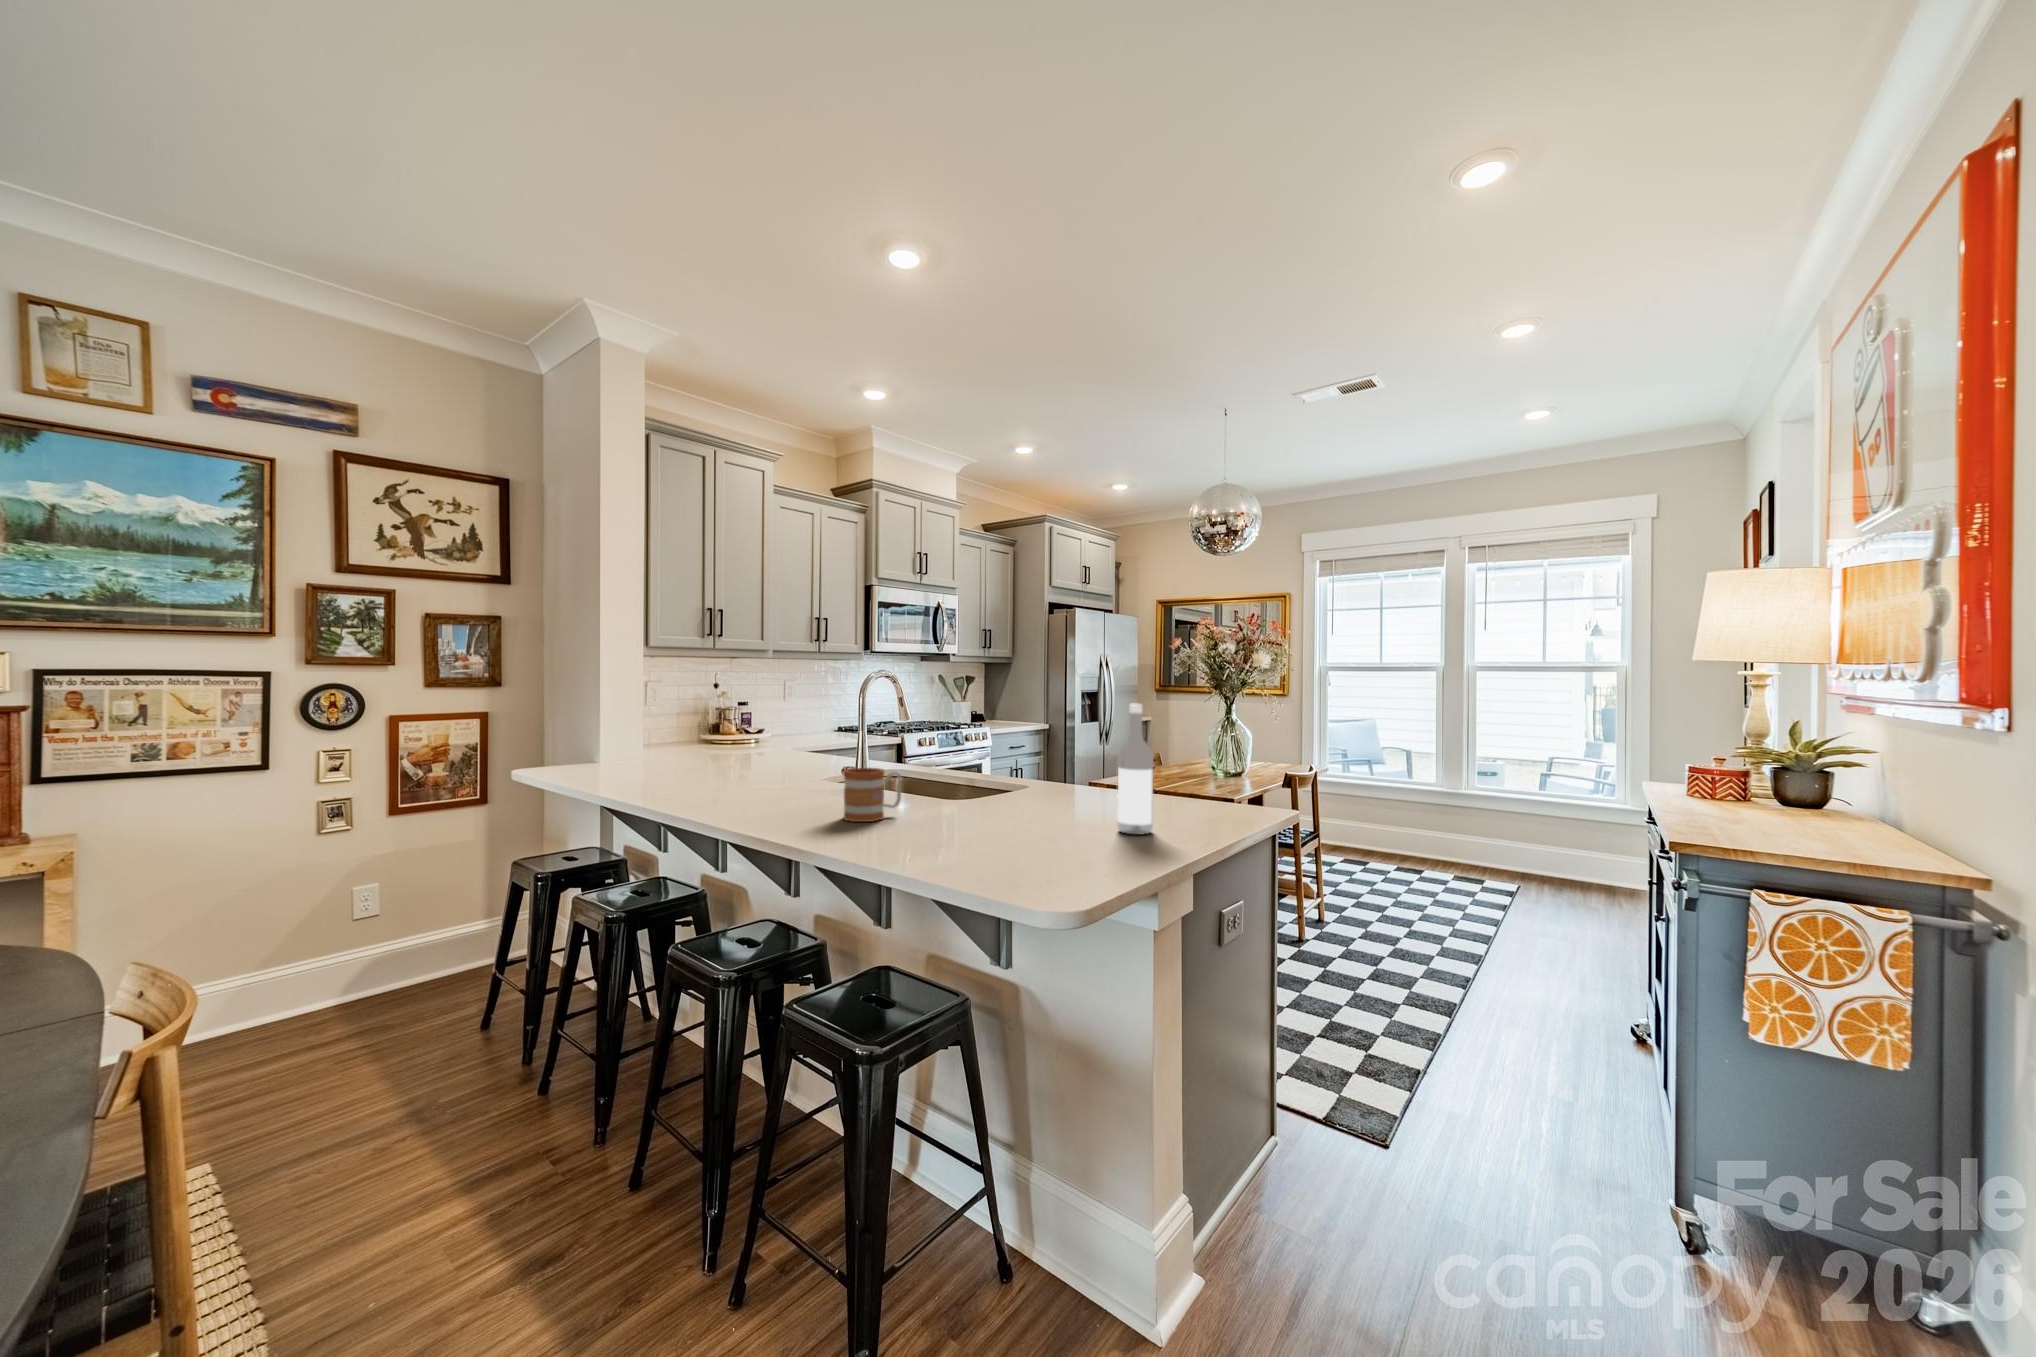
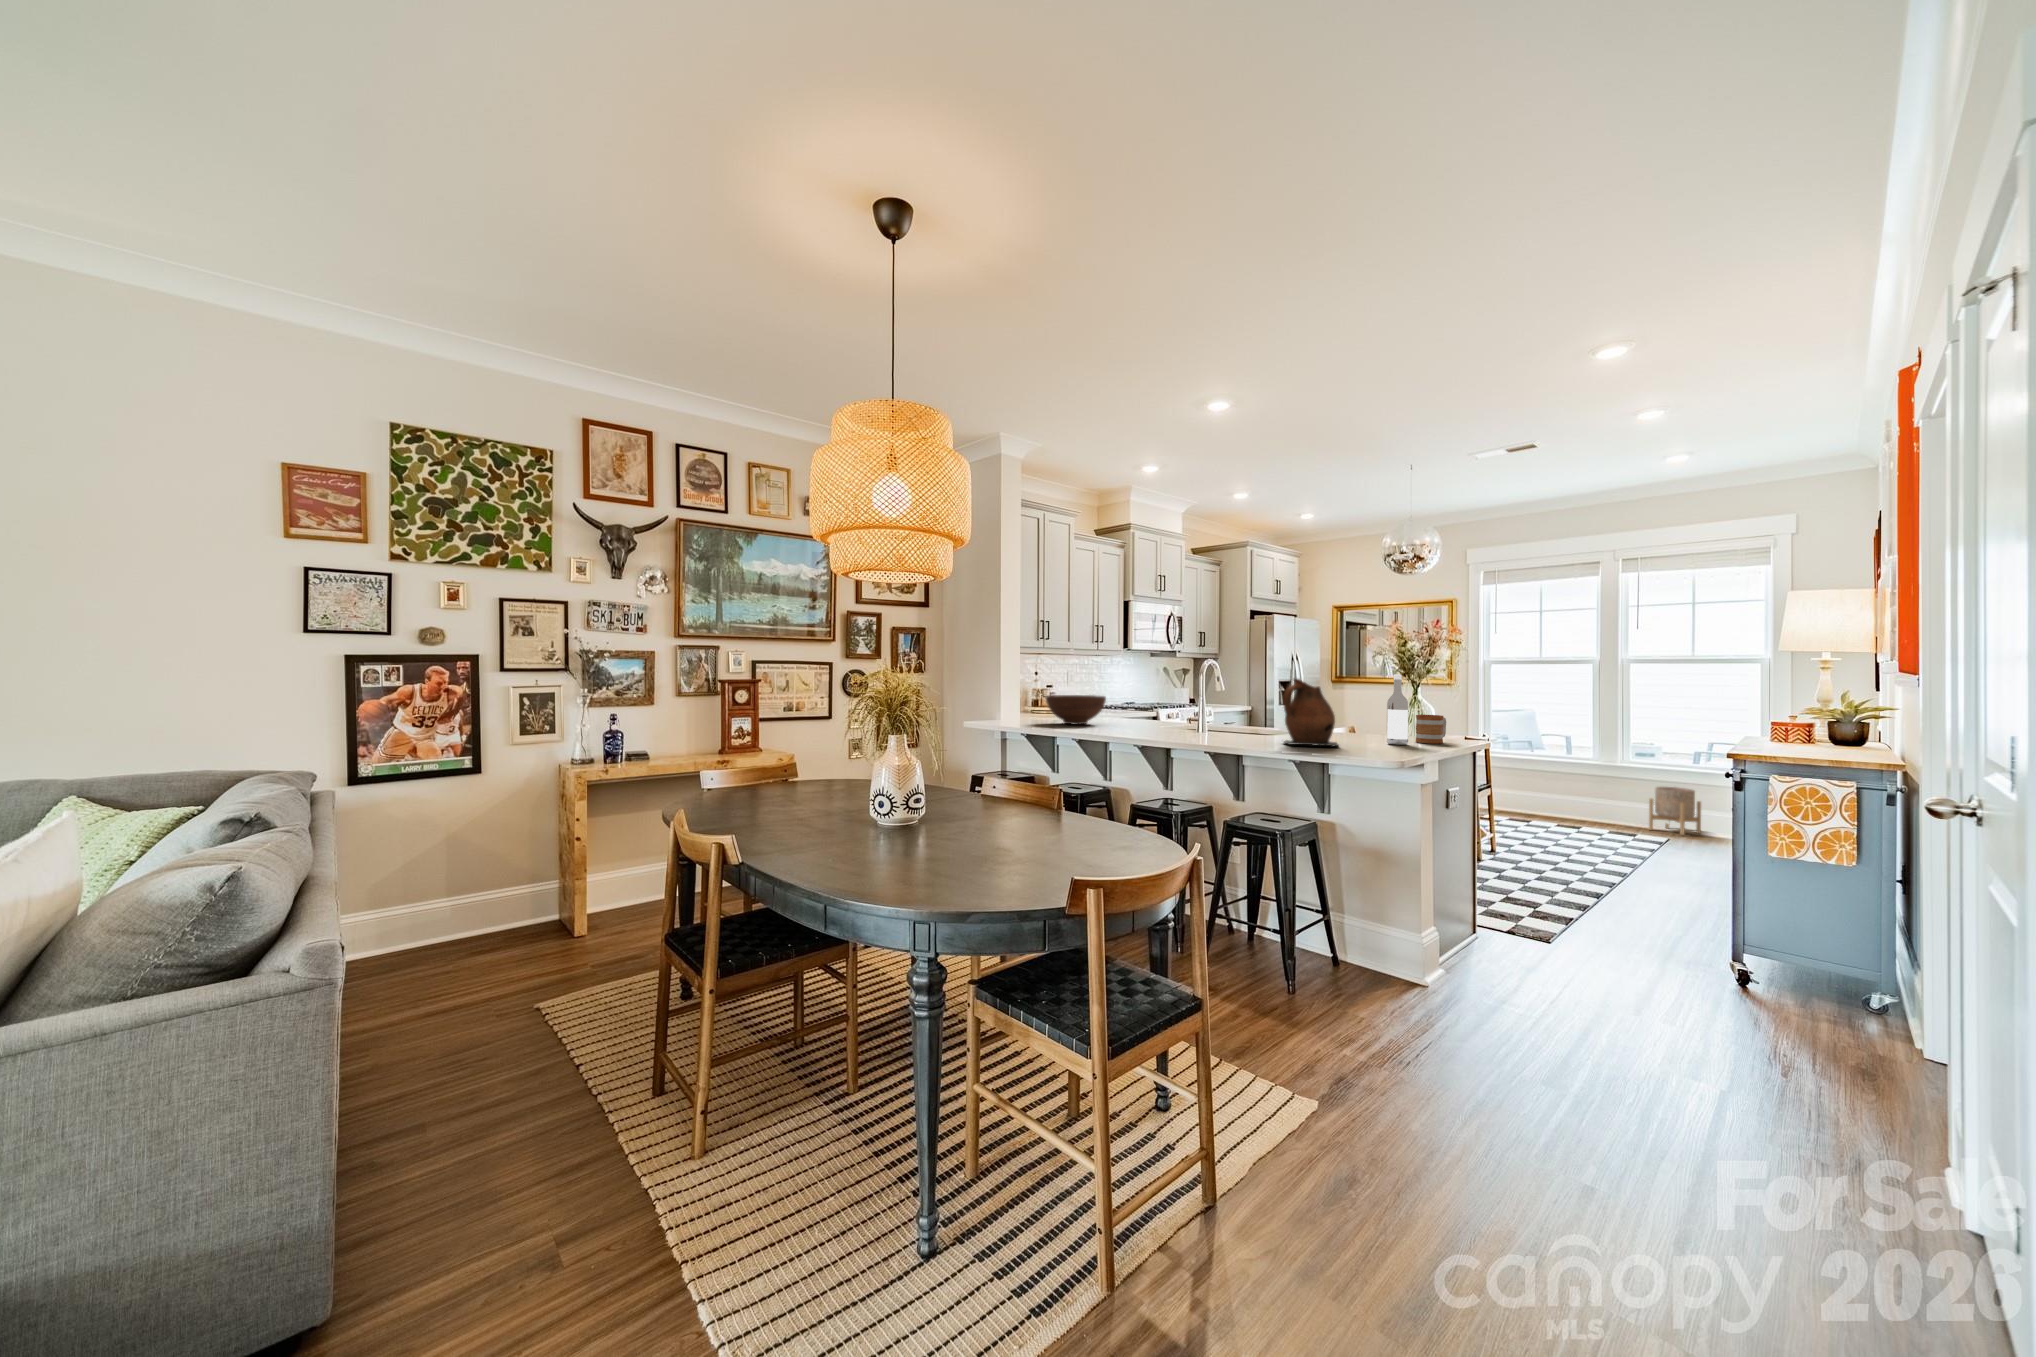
ceramic pitcher: none [909,714,1023,855] -> present [1283,679,1338,746]
fruit bowl: none [628,725,736,776] -> present [1046,695,1106,725]
mug: present [844,768,902,822] -> present [1416,715,1446,744]
planter: none [1501,822,1558,884] -> present [1649,787,1701,835]

